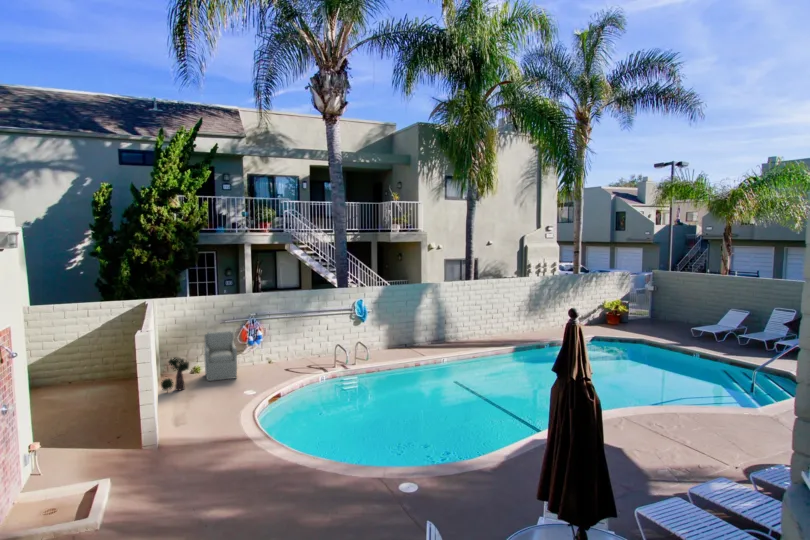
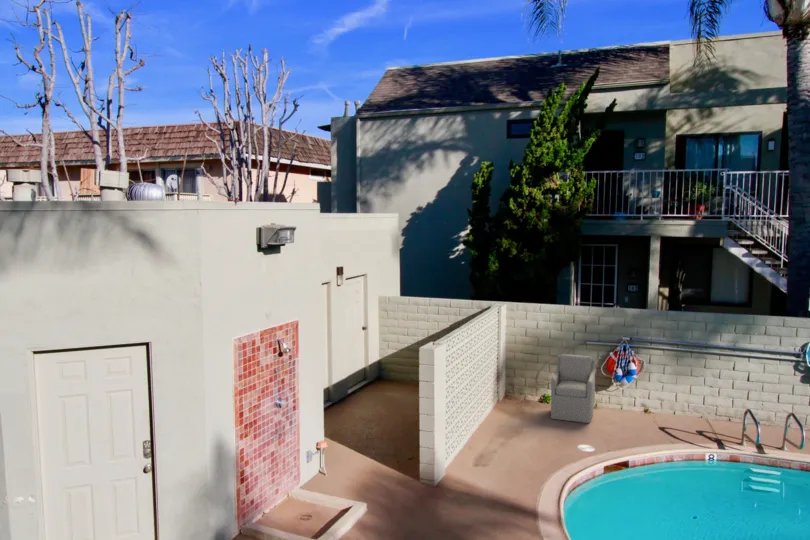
potted plant: present [161,357,189,391] -> none [490,379,527,423]

